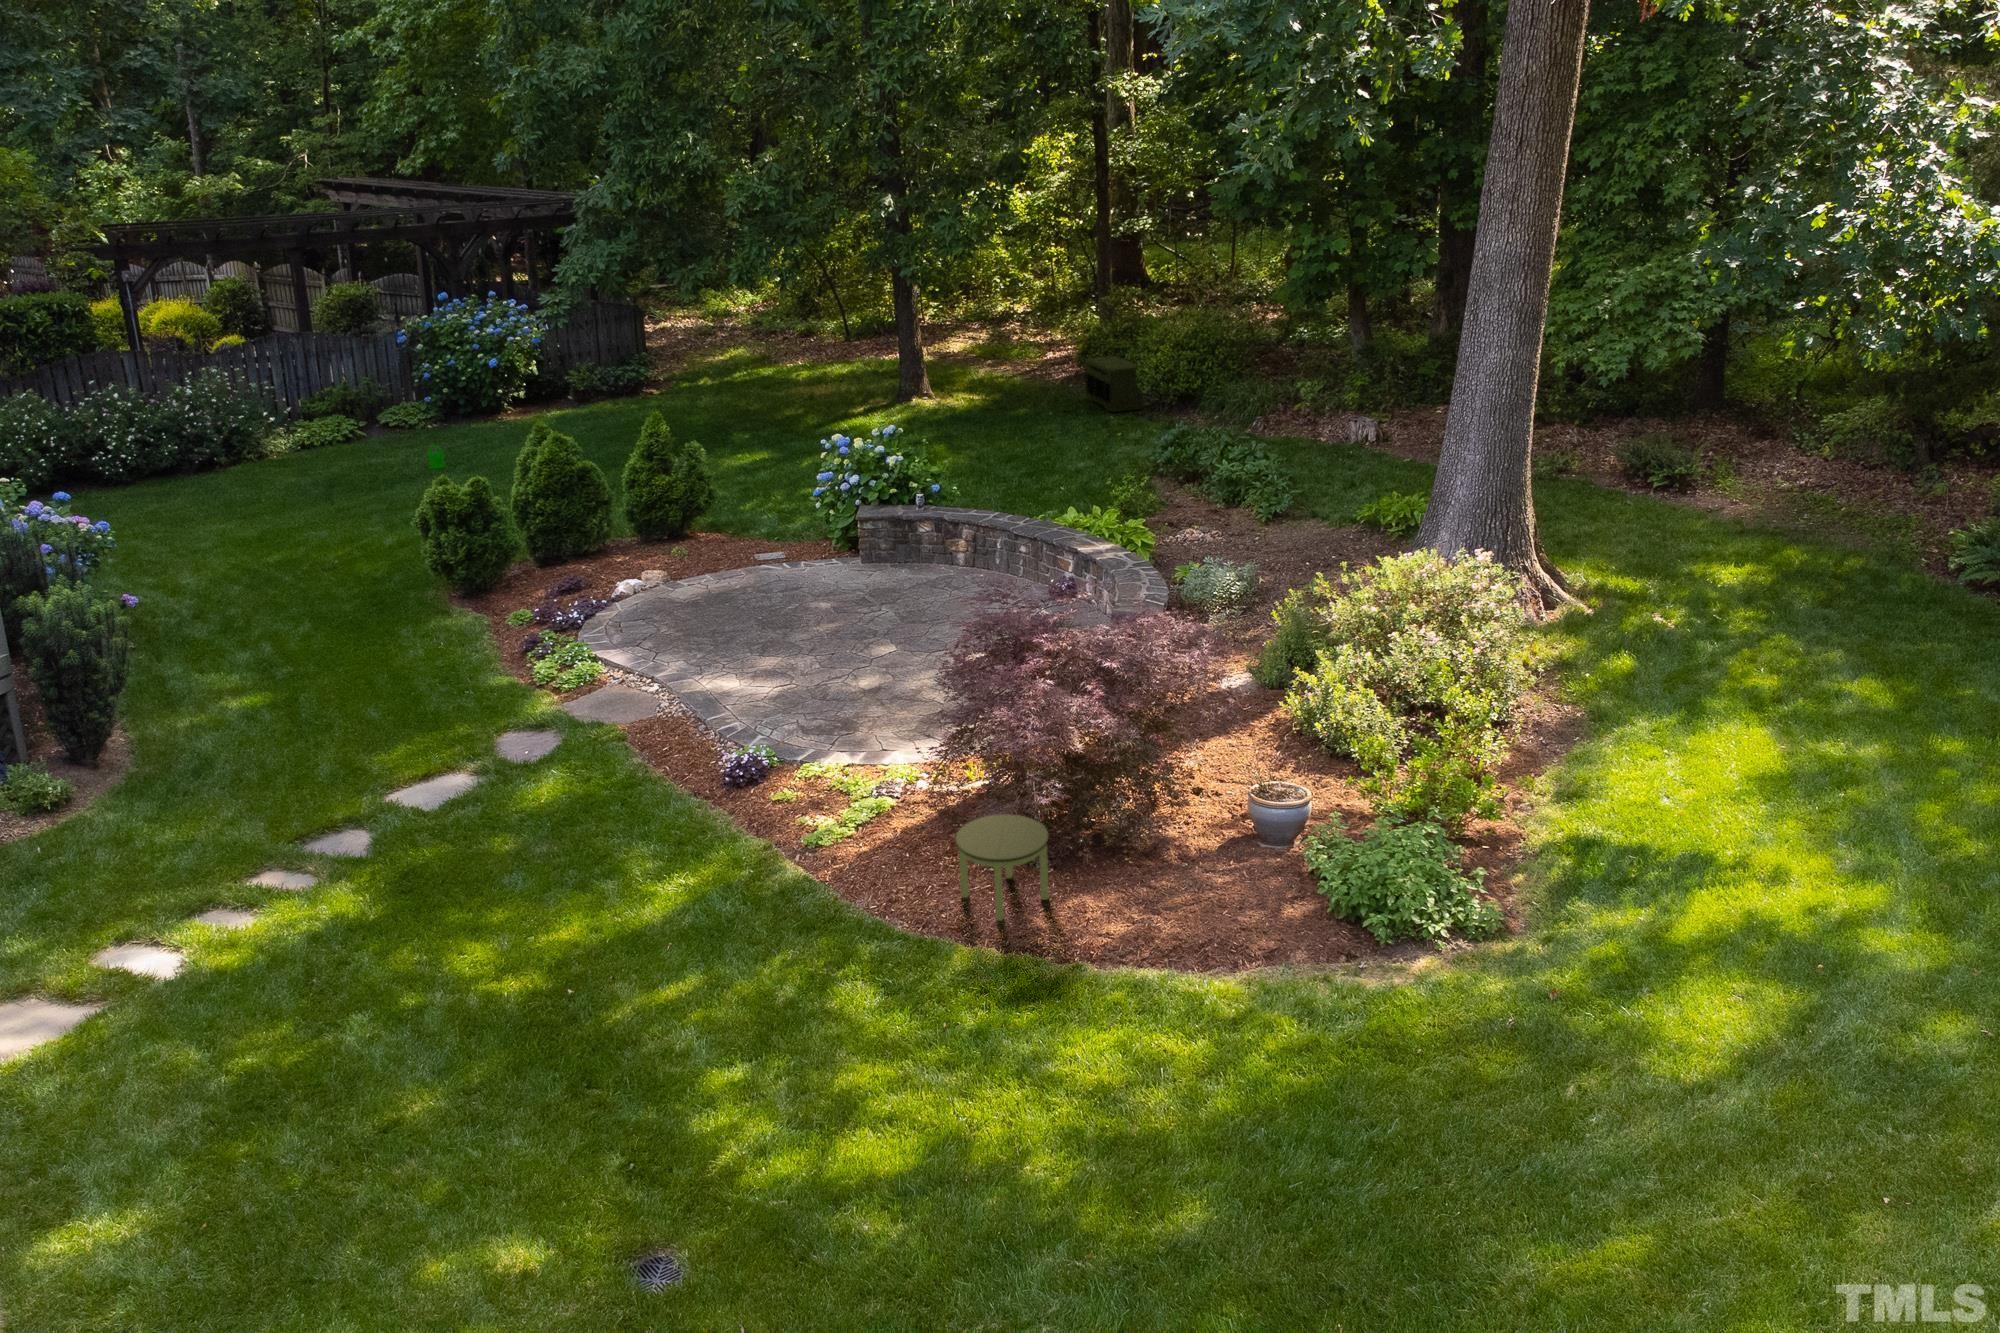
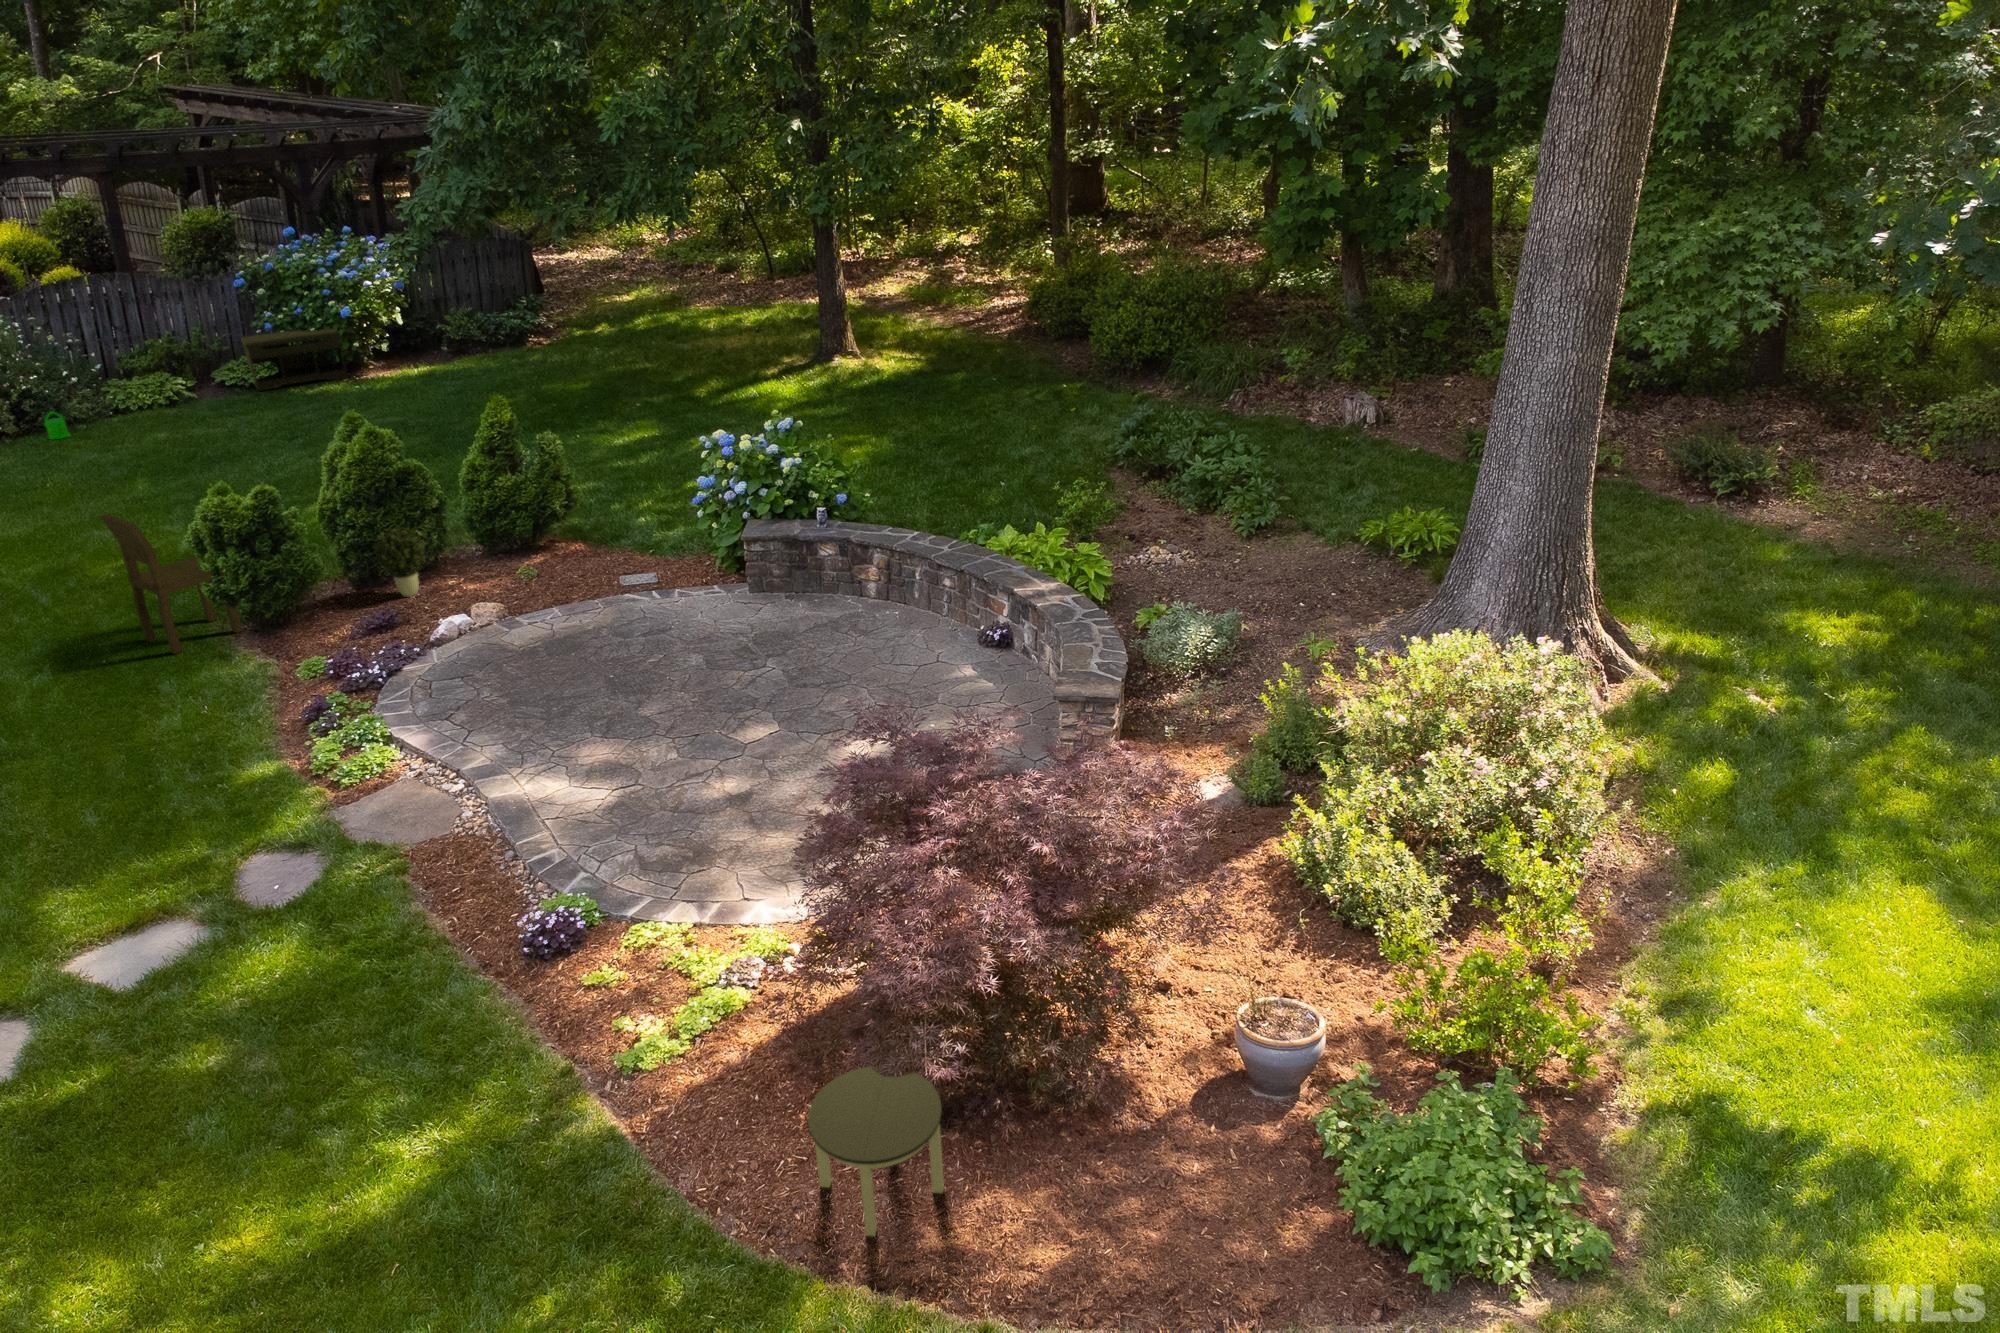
bench: present [1086,356,1143,412] -> present [241,329,348,391]
watering can: present [427,445,445,469] -> present [44,411,70,439]
dining chair: none [353,495,457,608] -> present [100,513,243,654]
potted plant: none [557,512,600,570] -> present [375,528,426,597]

